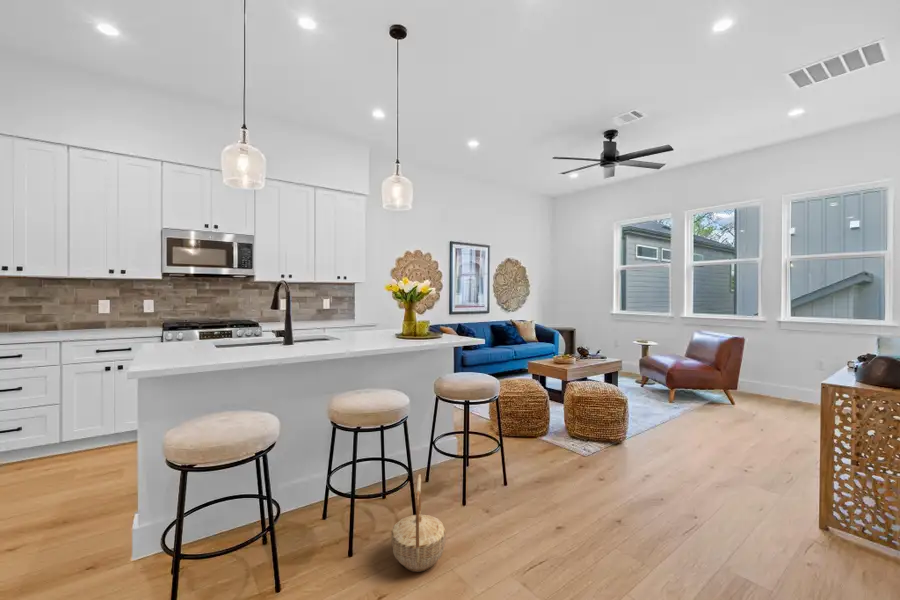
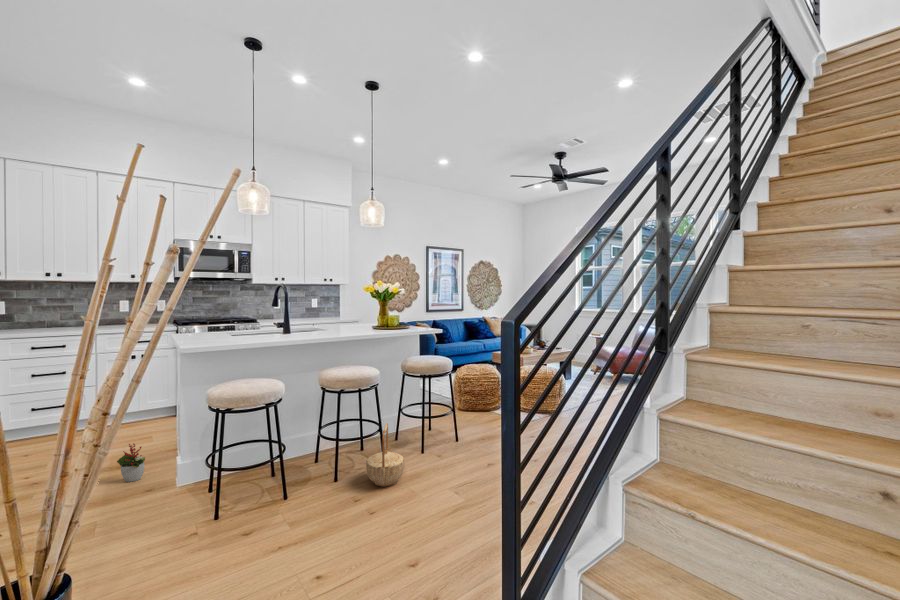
decorative plant: none [47,498,89,552] -> present [117,443,145,482]

